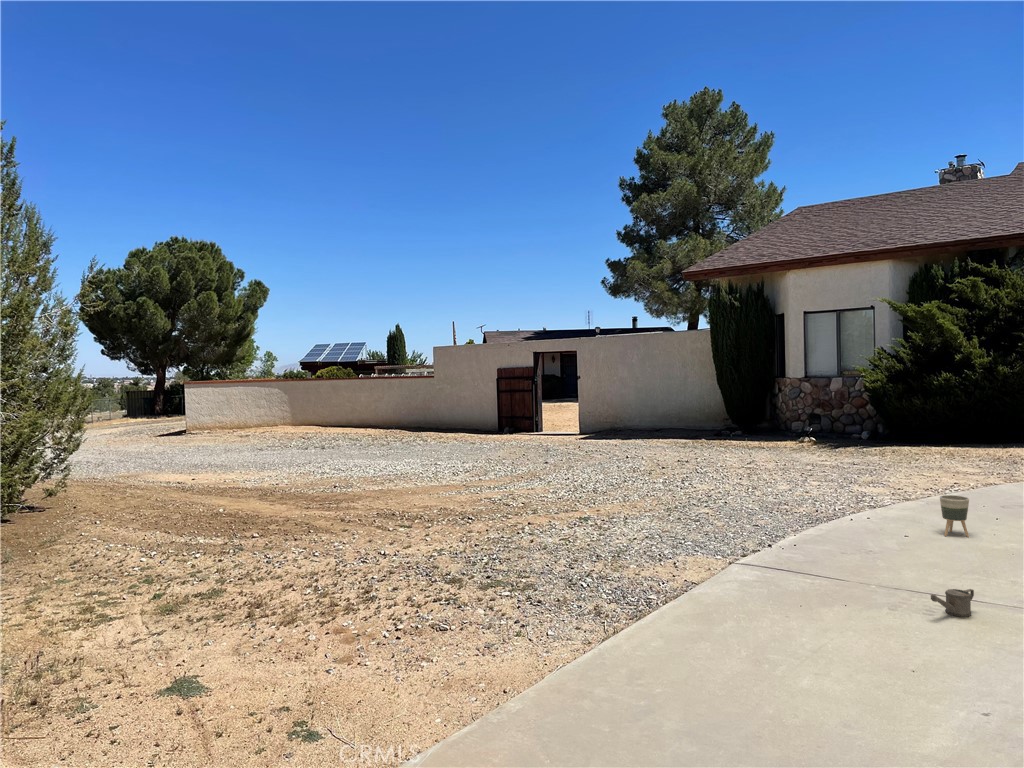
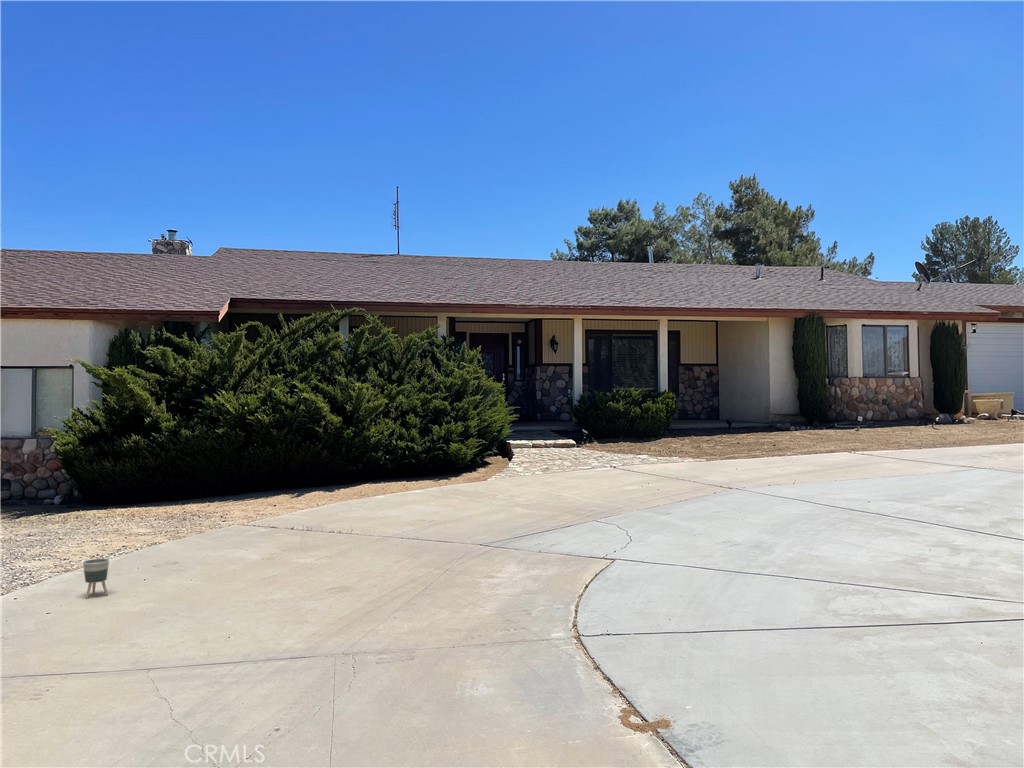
watering can: present [931,589,974,617] -> none [32,645,77,674]

